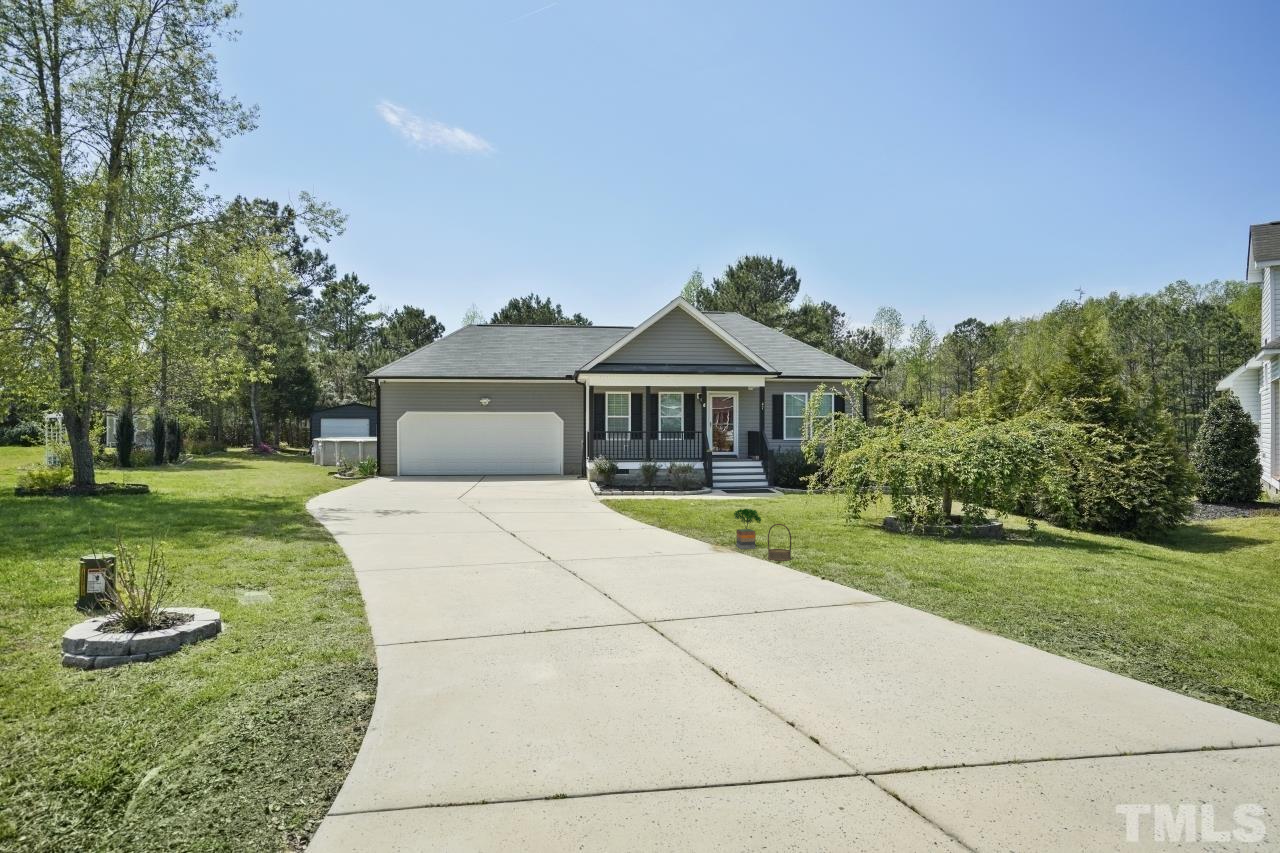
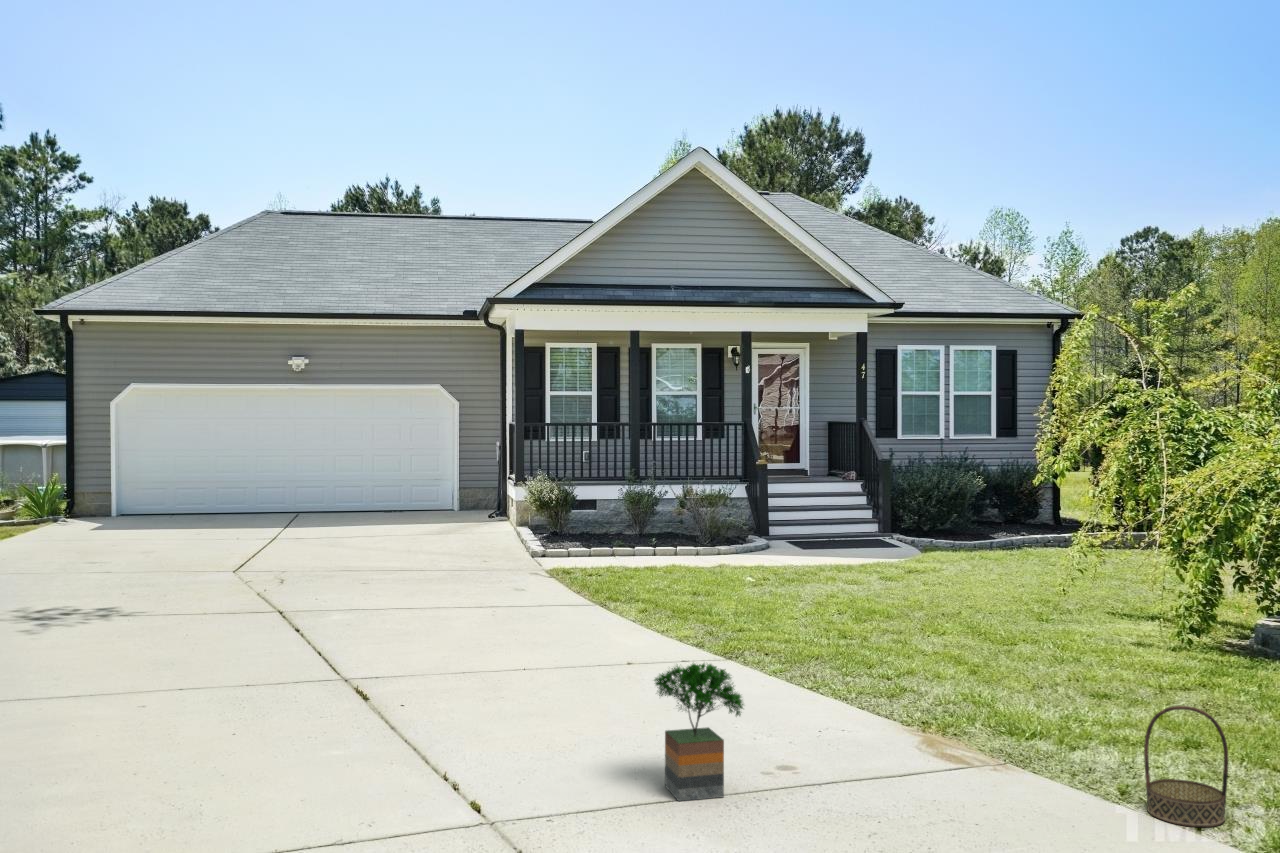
potted tree: present [734,509,761,549] -> present [654,663,744,801]

